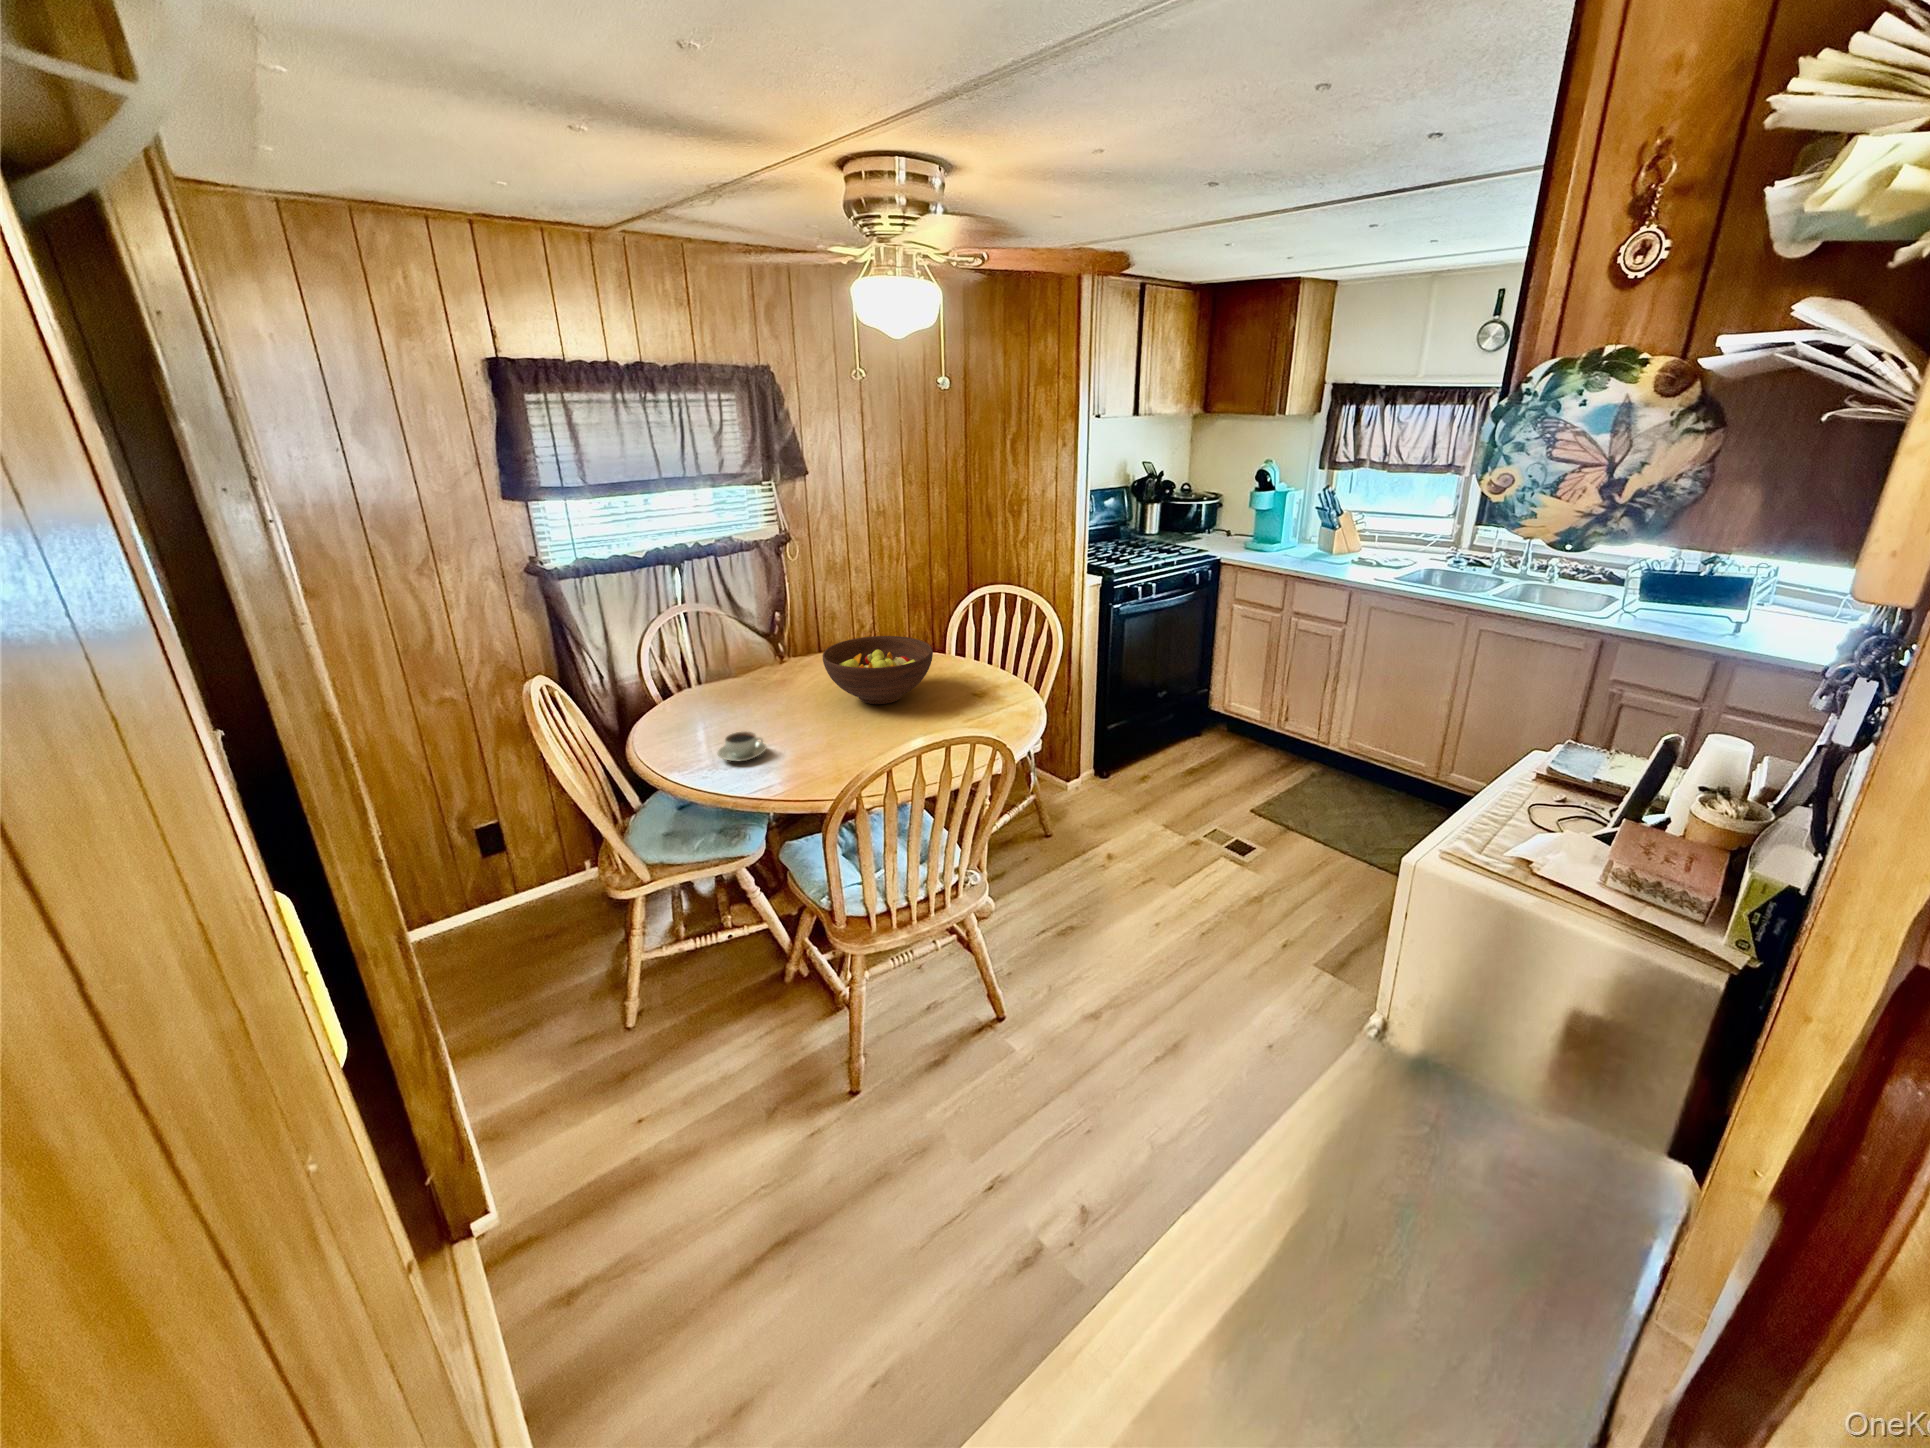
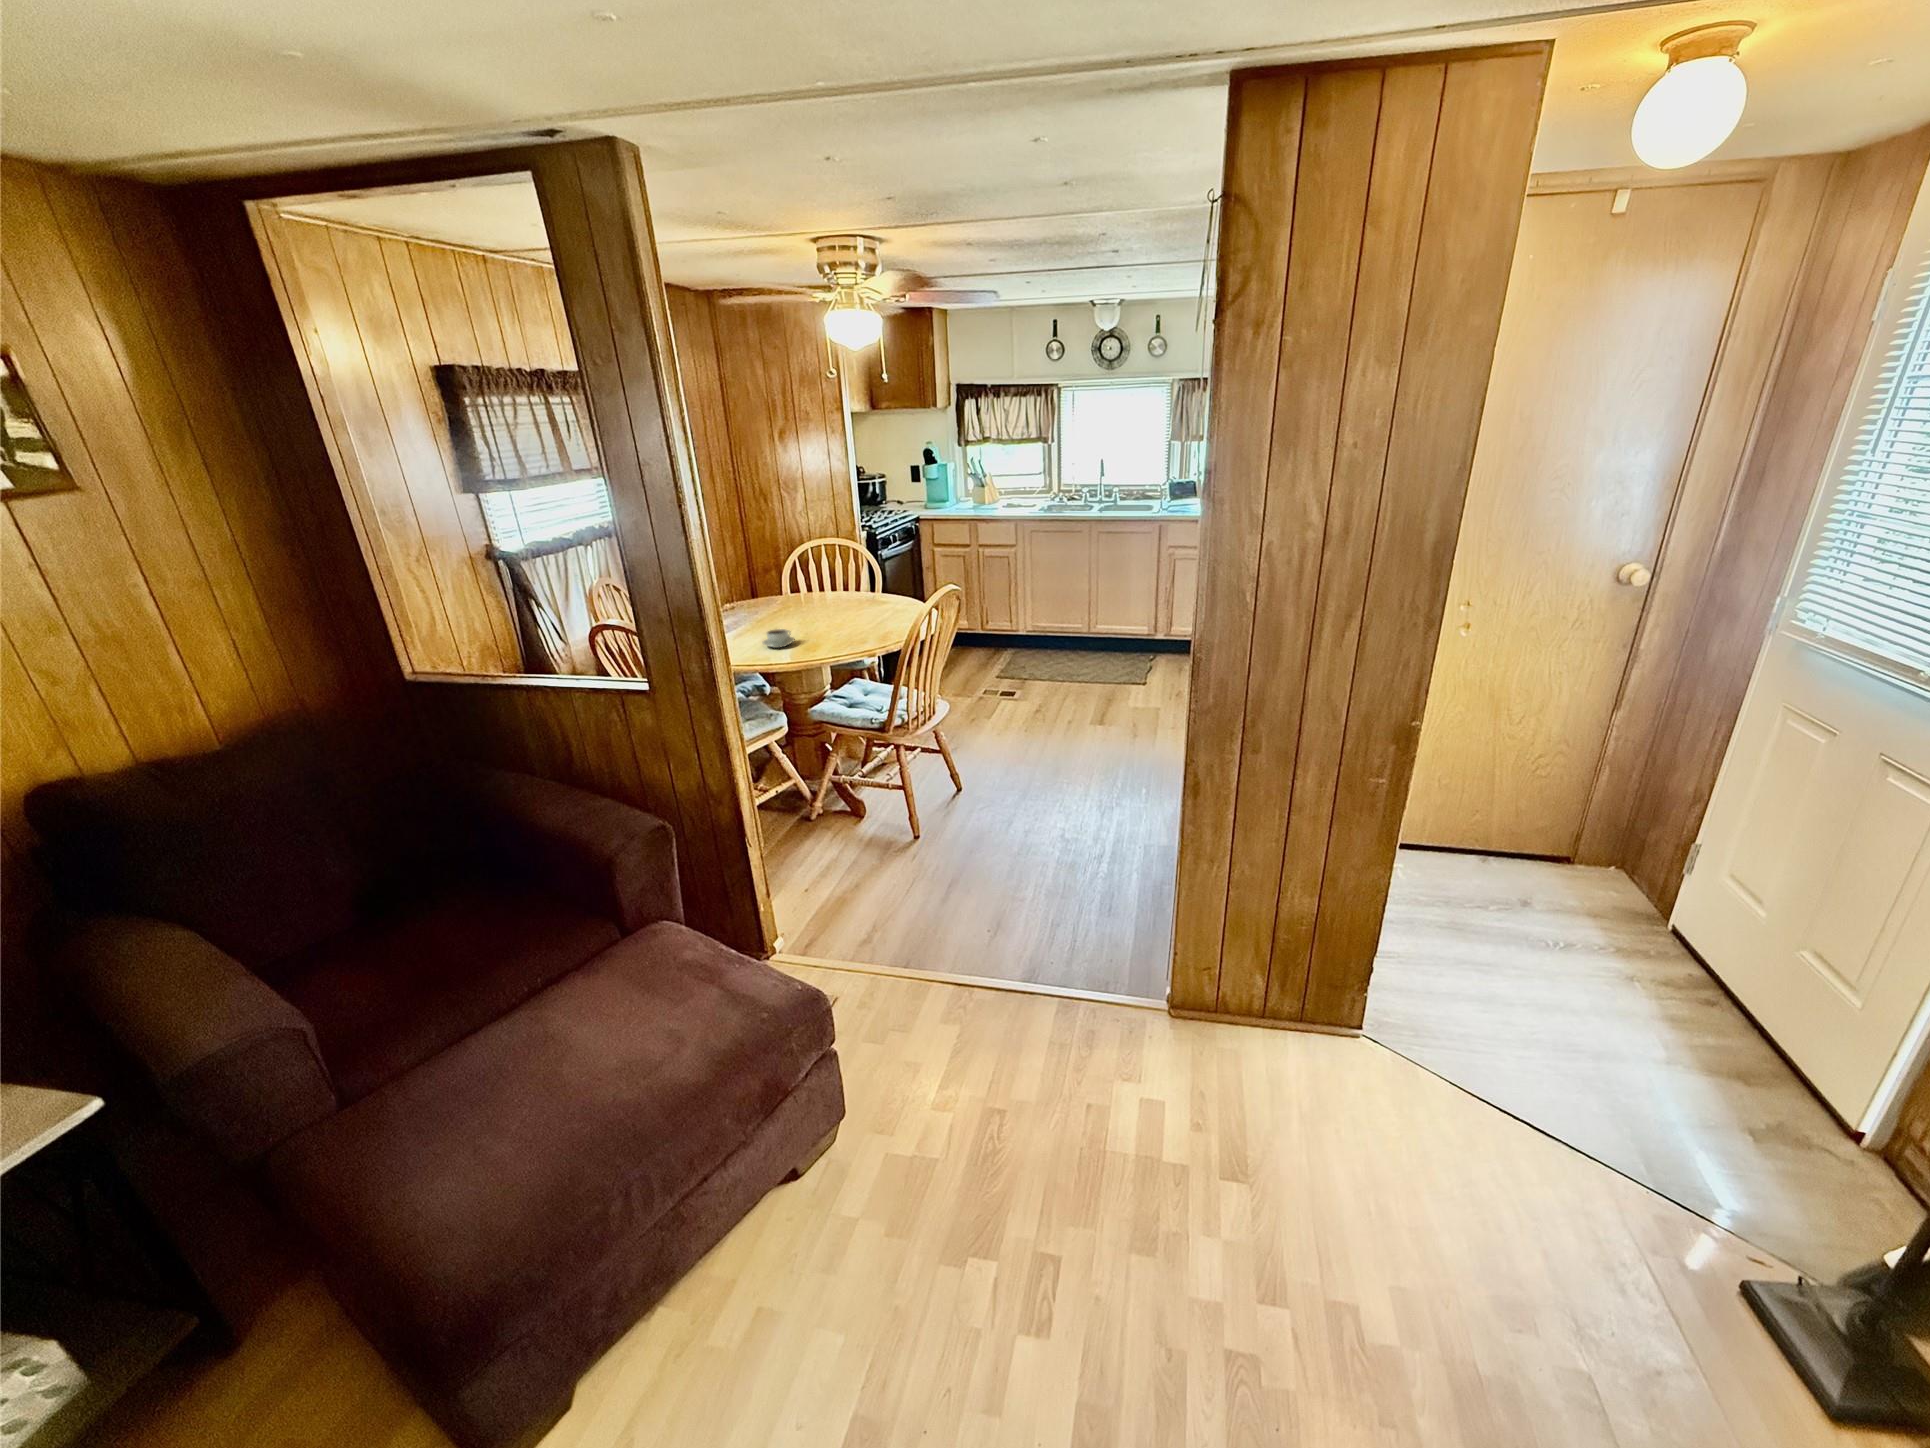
fruit bowl: present [822,636,933,704] -> none [766,570,844,614]

